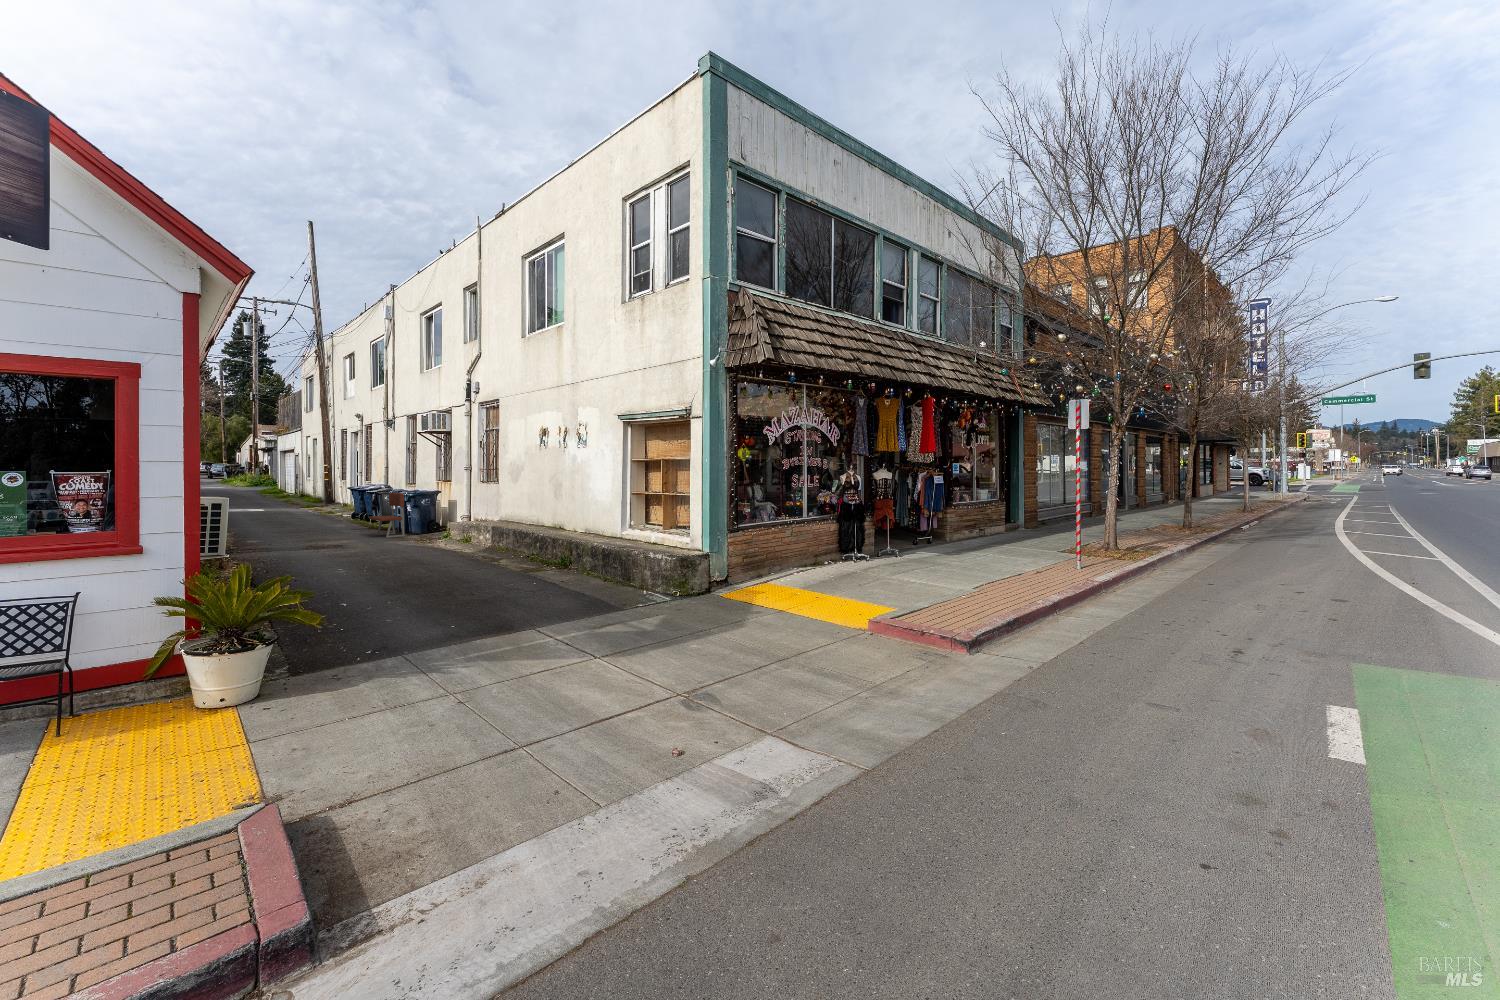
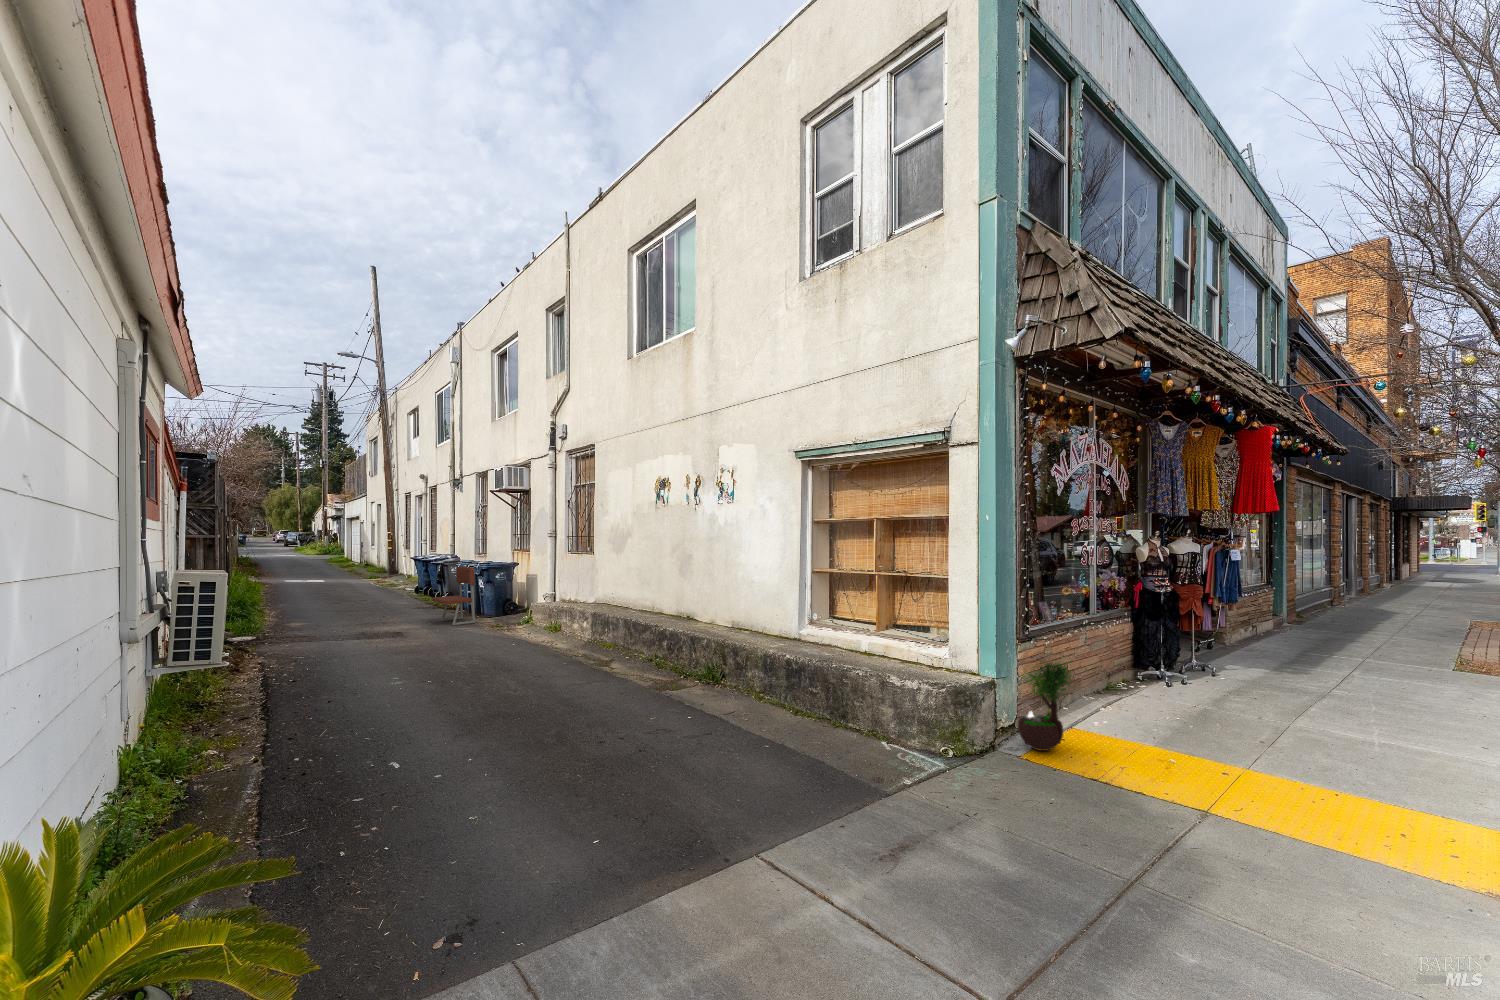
potted tree: none [723,539,755,594] -> present [1018,659,1072,751]

